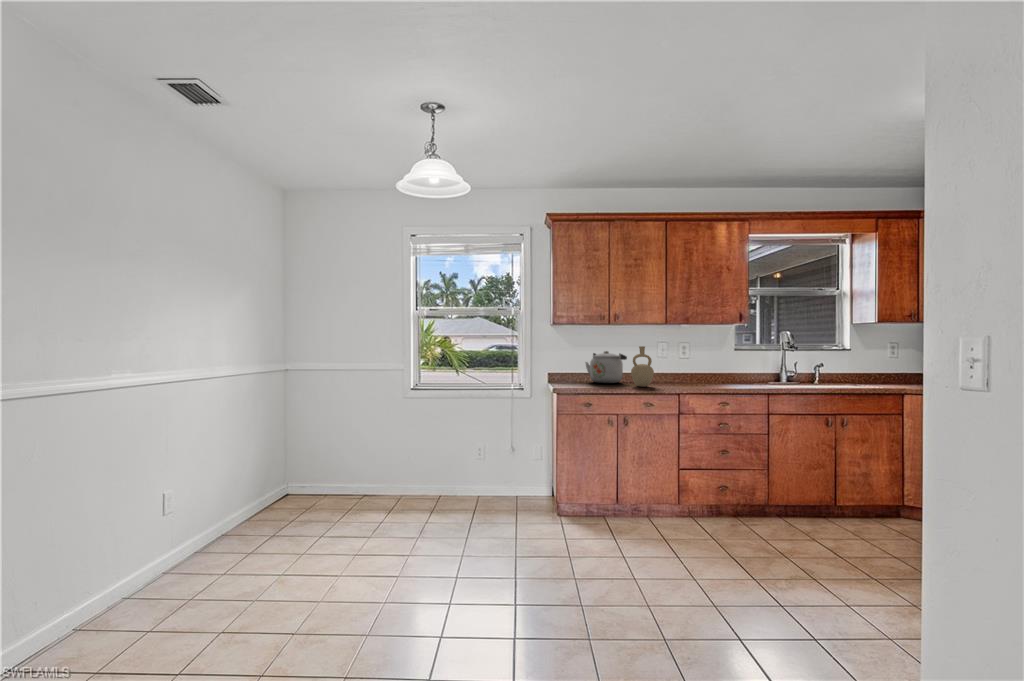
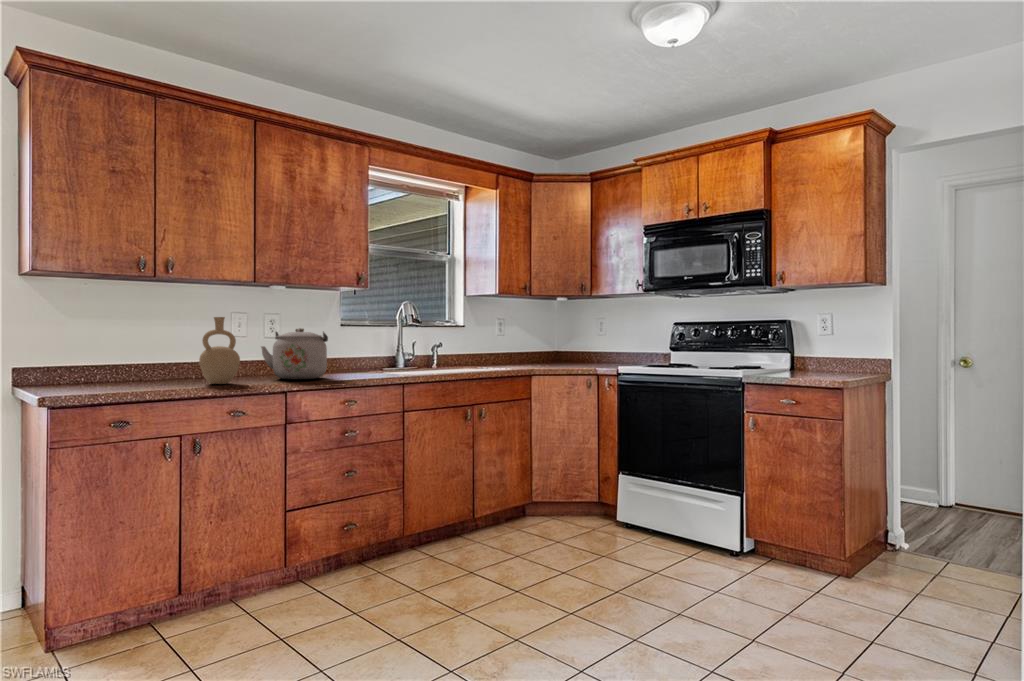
kettle: present [585,351,627,383] -> present [261,328,328,379]

